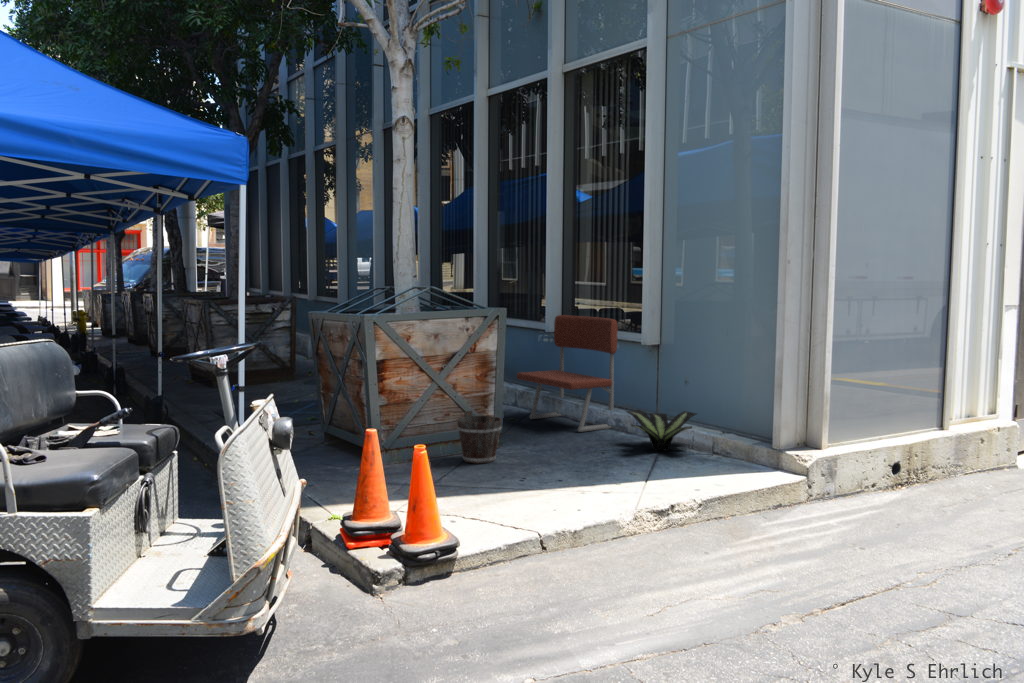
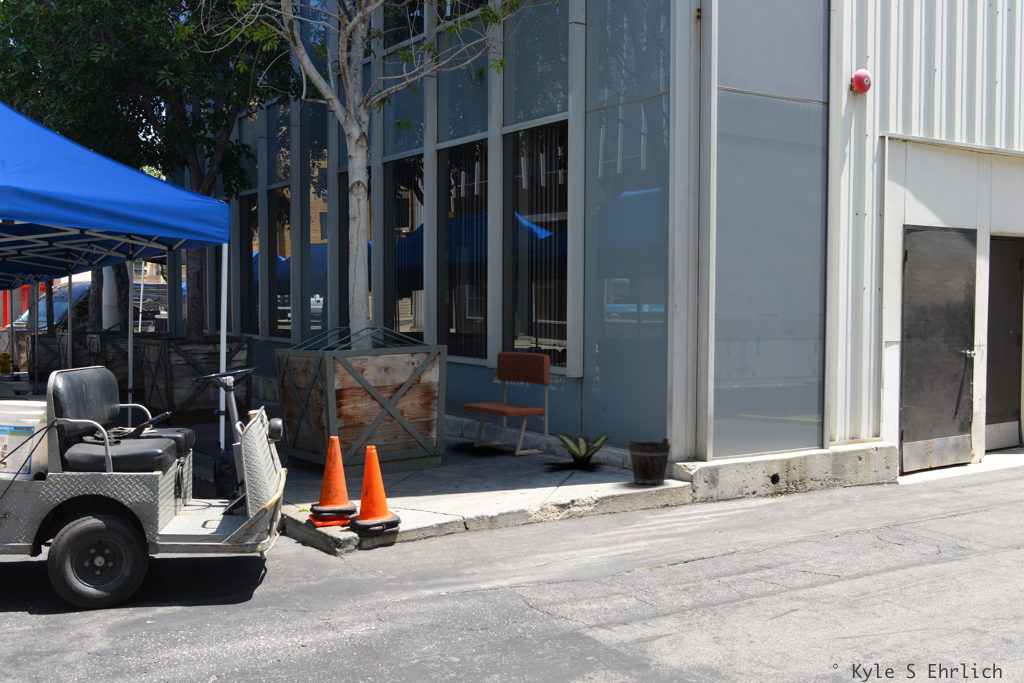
bucket: present [457,411,502,464] -> present [629,438,671,484]

